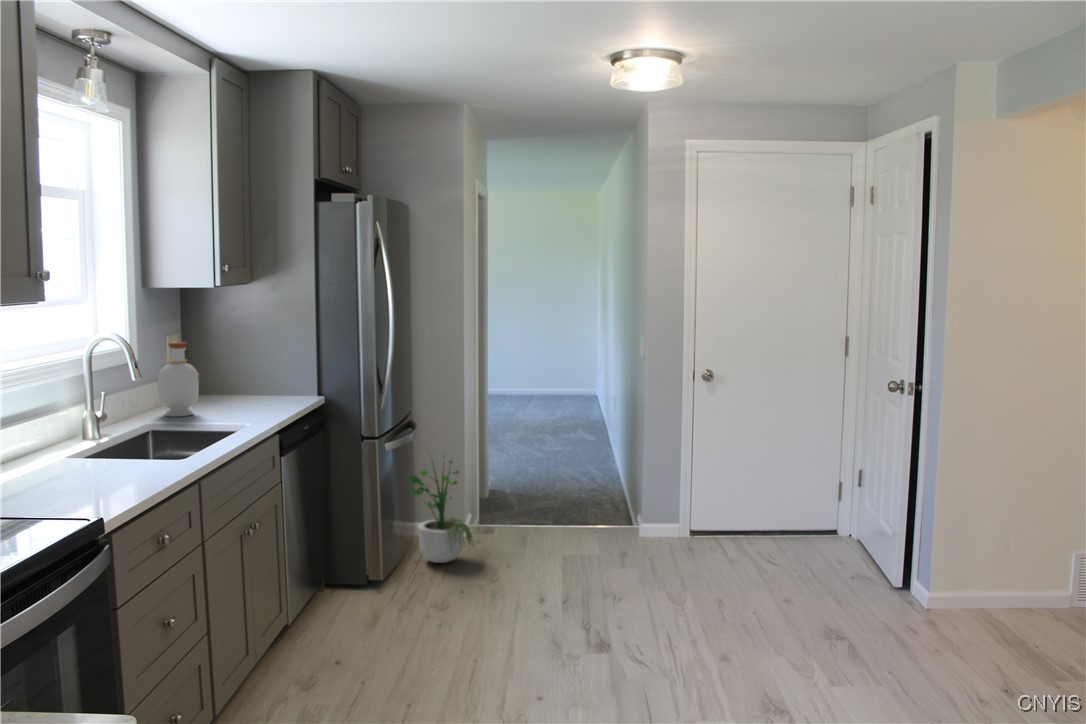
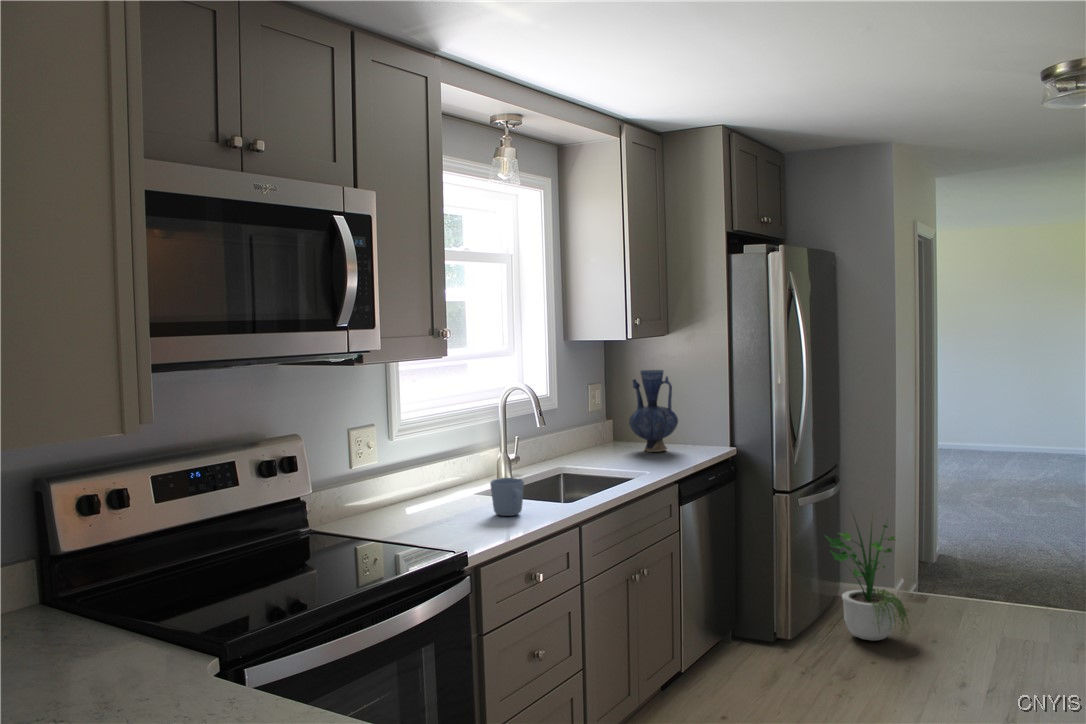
vase: none [217,320,270,404] -> present [629,370,678,452]
bottle: present [158,342,200,417] -> none [571,391,609,461]
mug: none [101,438,143,479] -> present [490,478,524,516]

